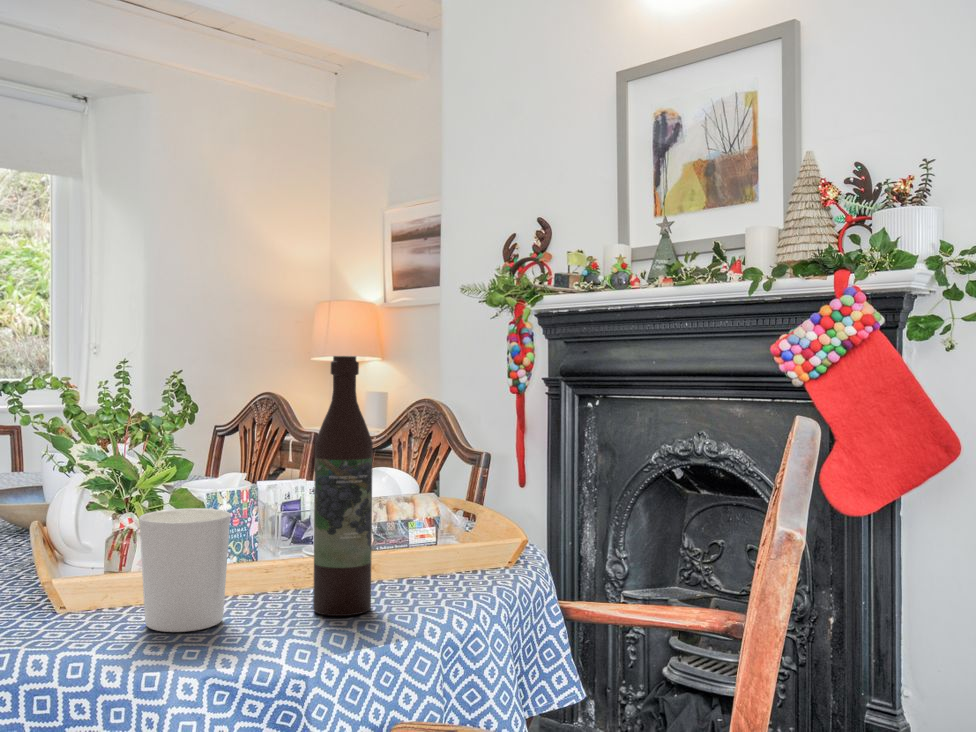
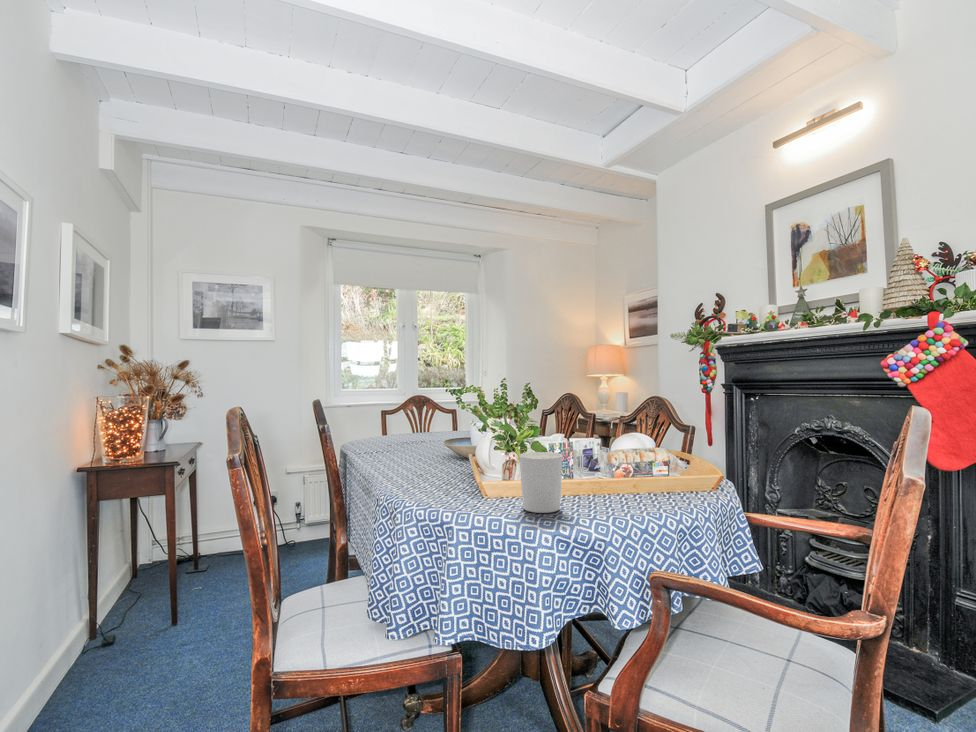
wine bottle: present [313,356,373,616] -> none [604,374,636,511]

